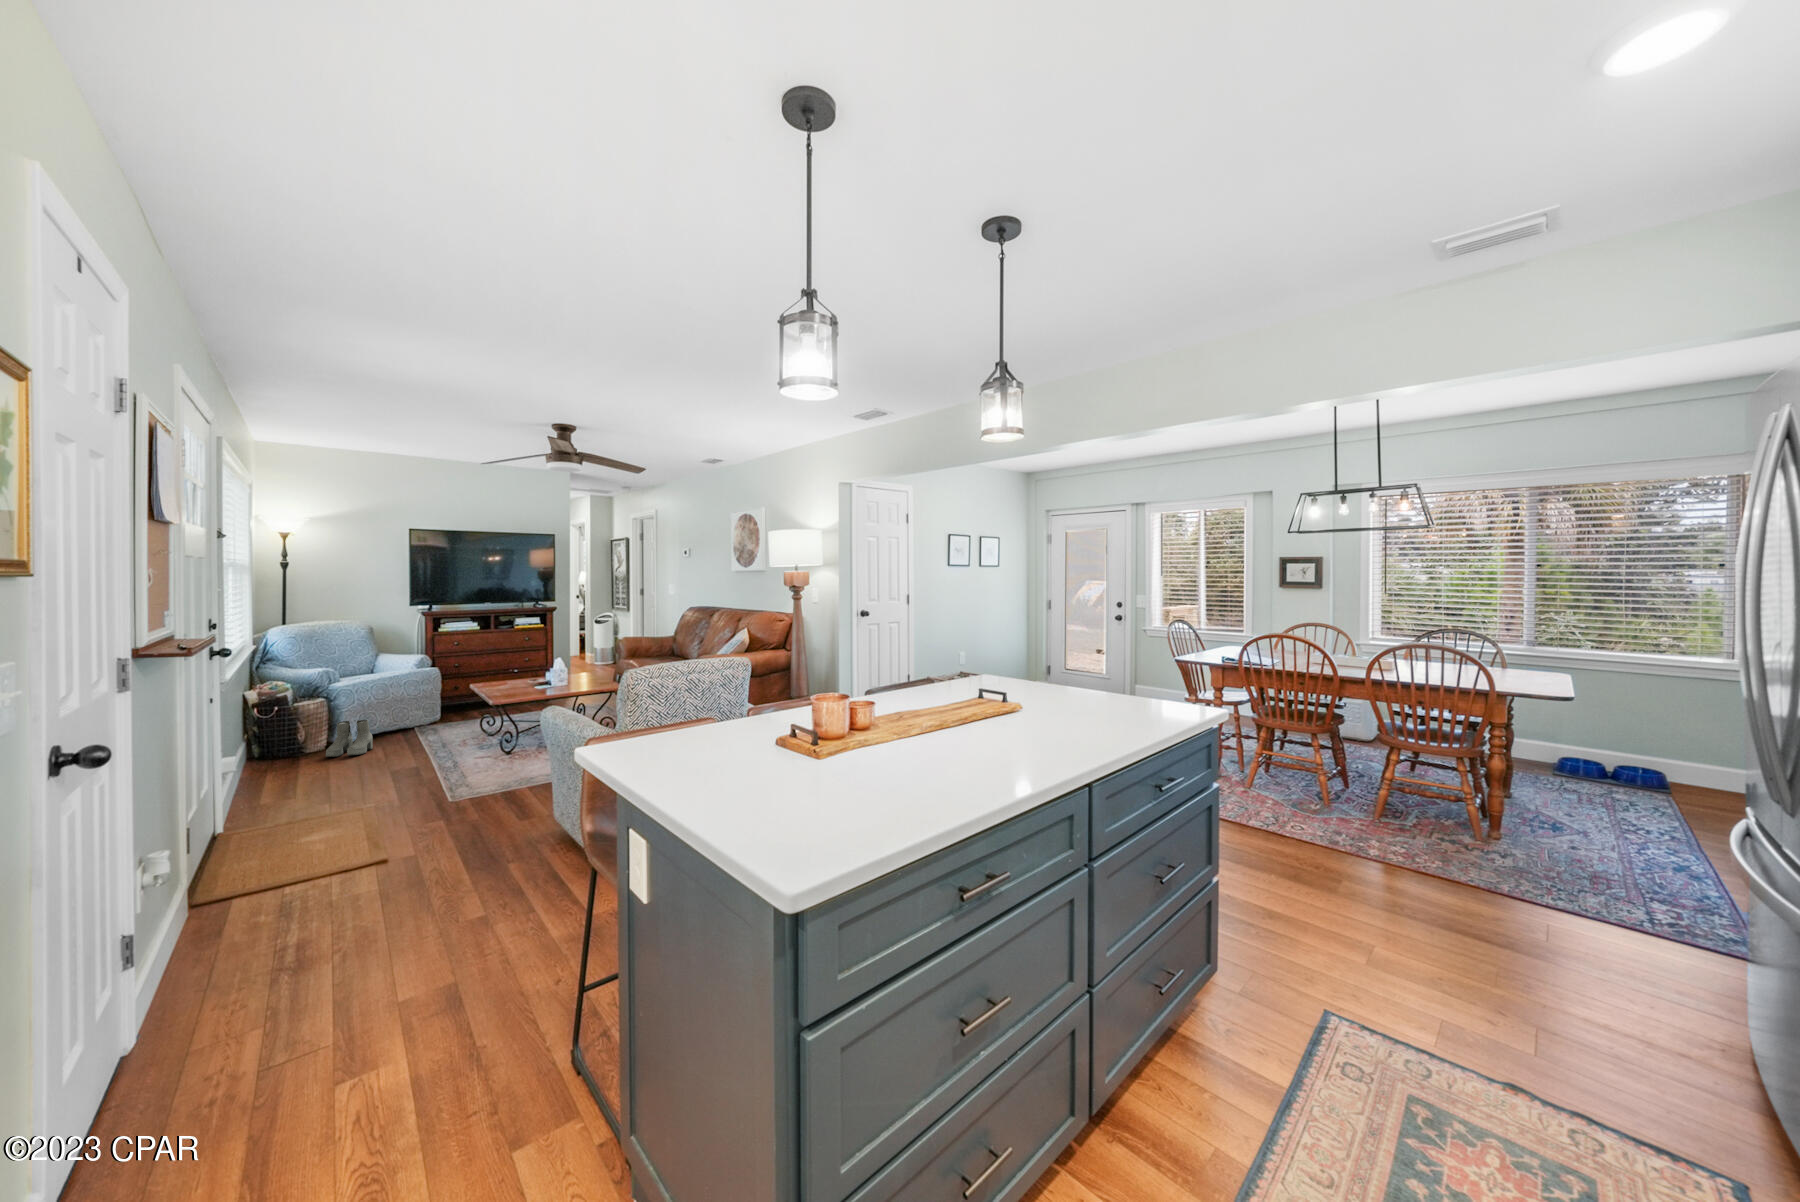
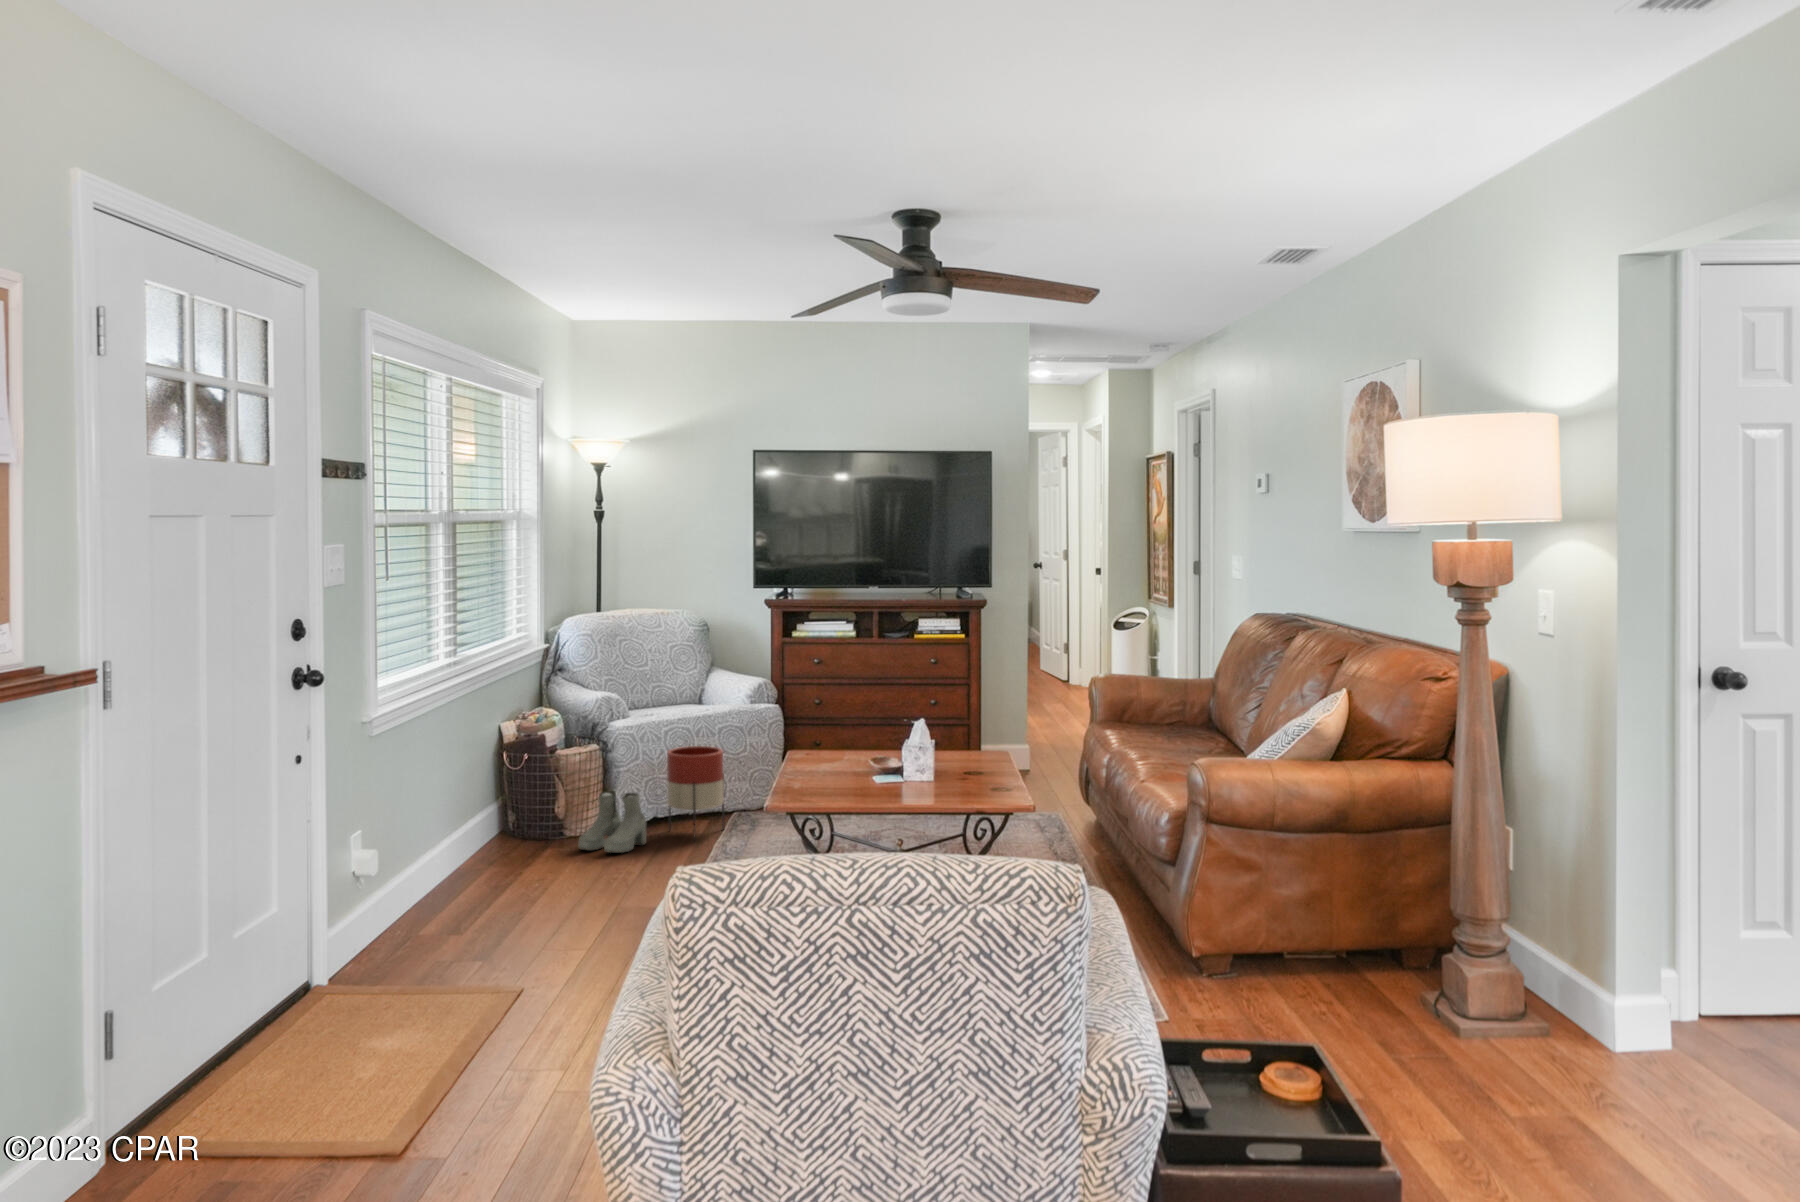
planter: none [381,690,421,743] -> present [667,746,724,840]

